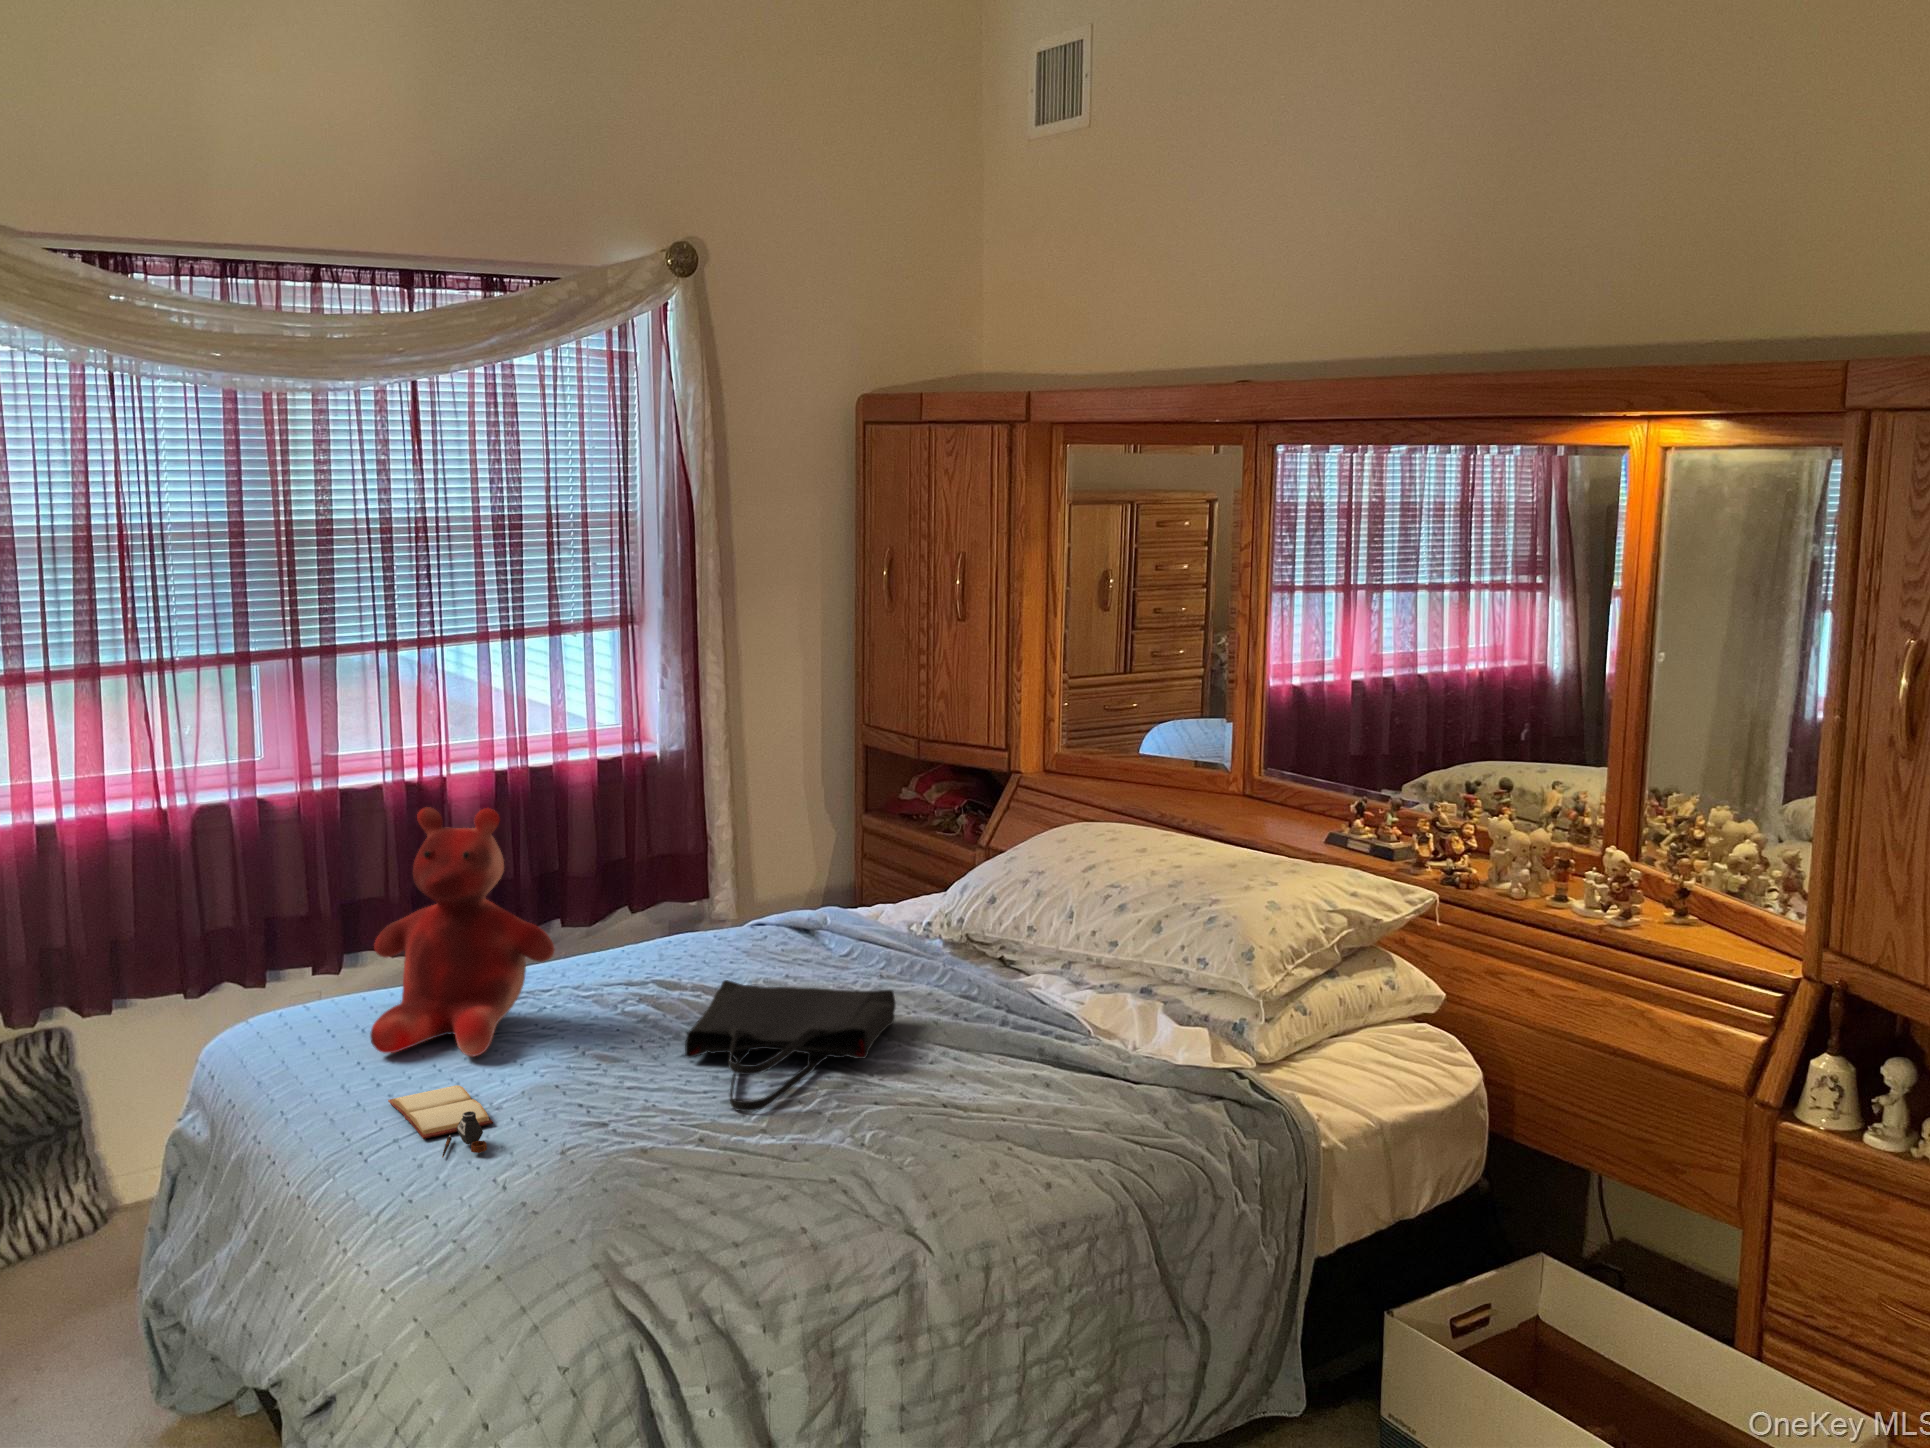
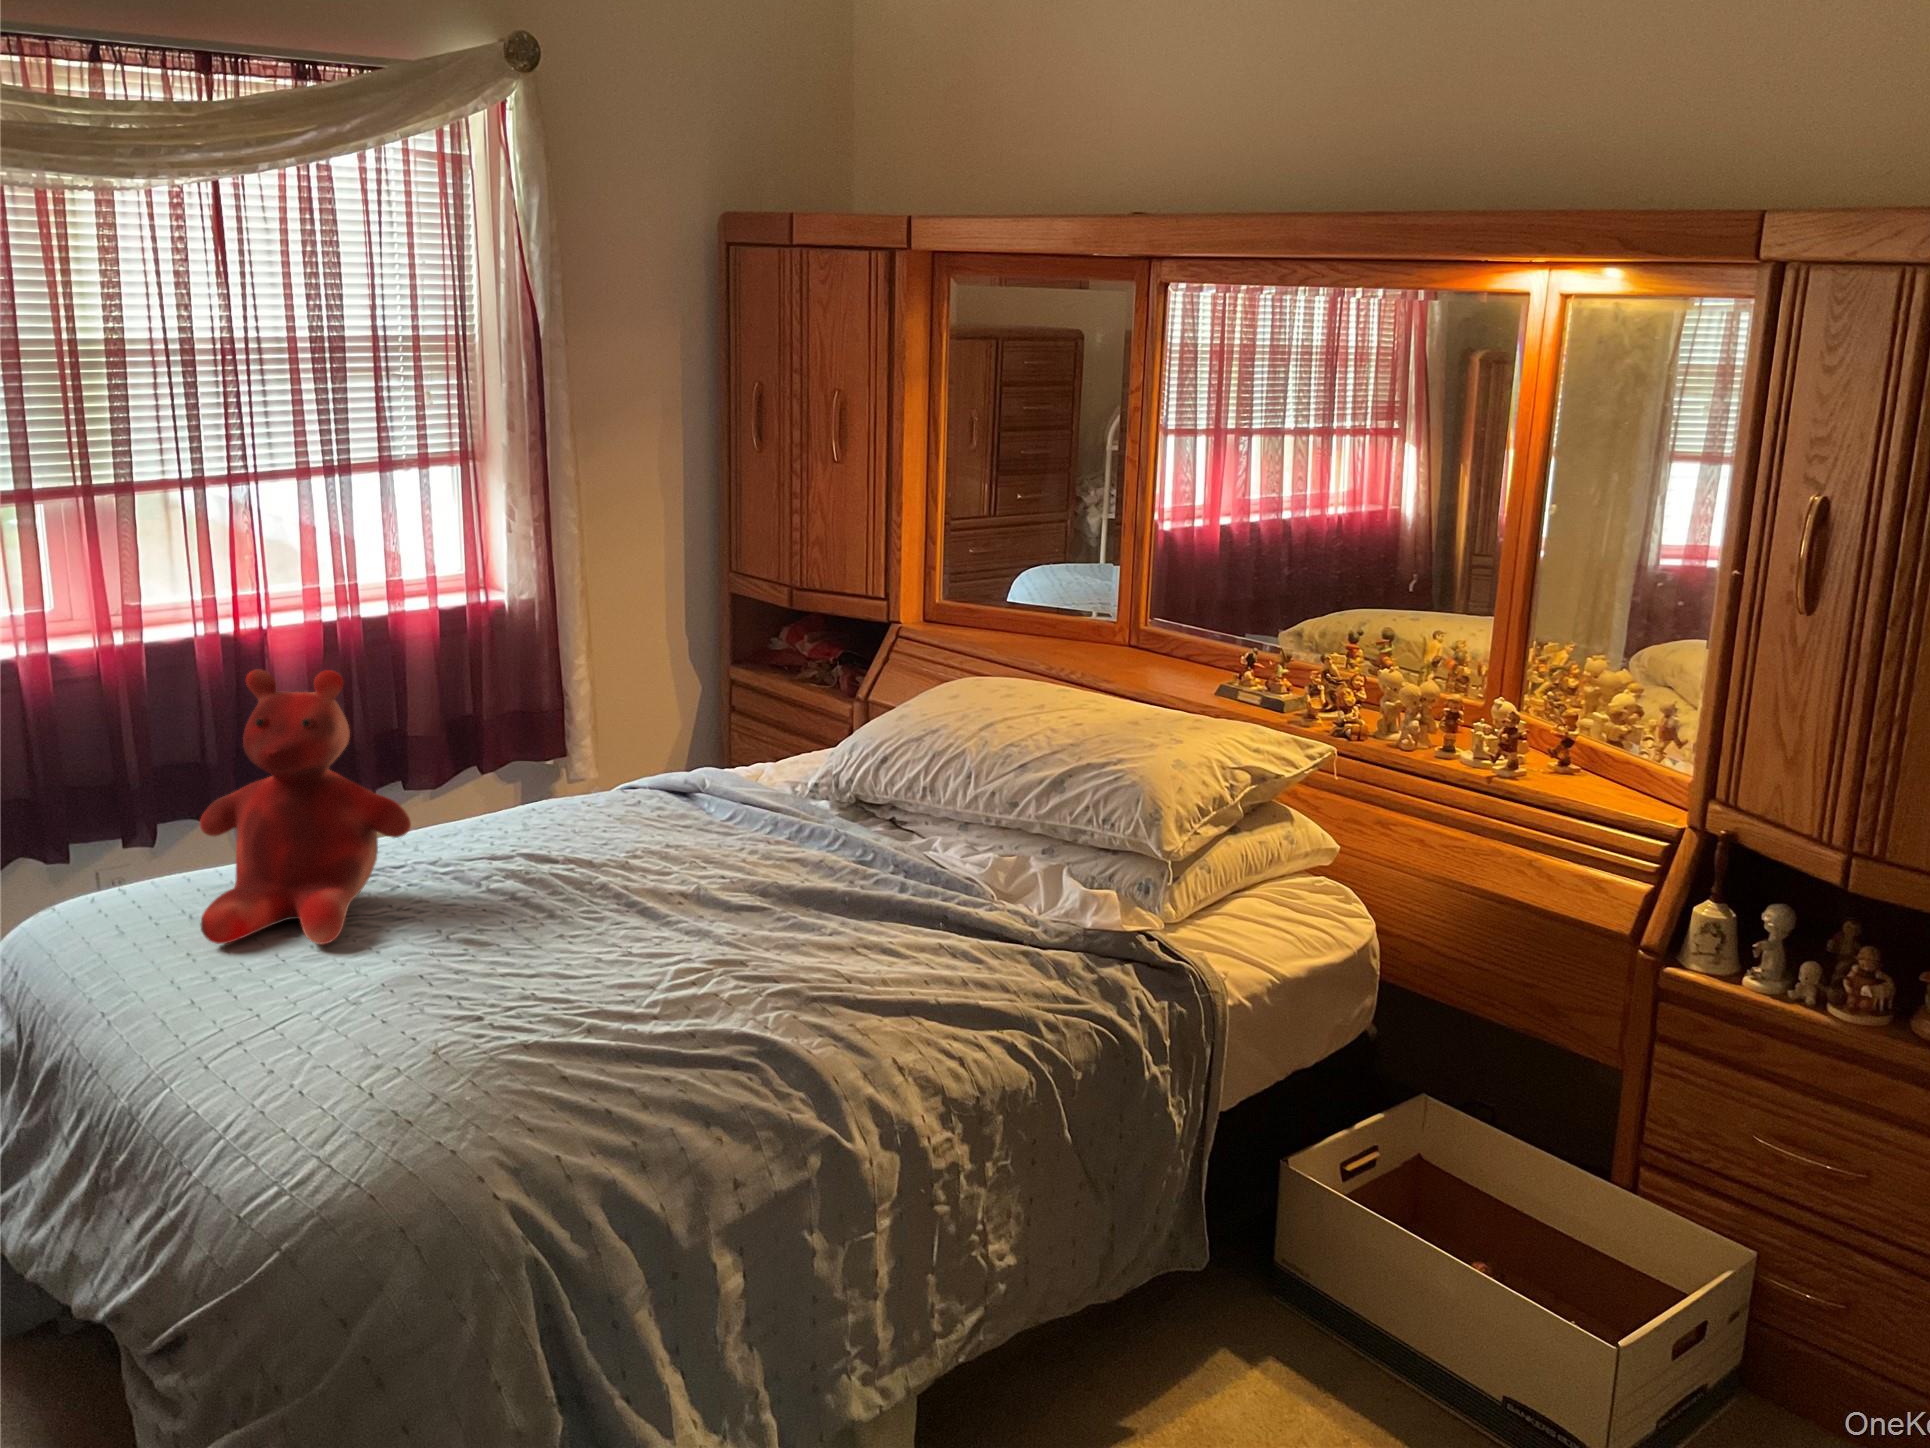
tote bag: present [685,980,896,1111] -> none [564,851,789,998]
book: present [388,1085,493,1157] -> none [227,979,353,1065]

